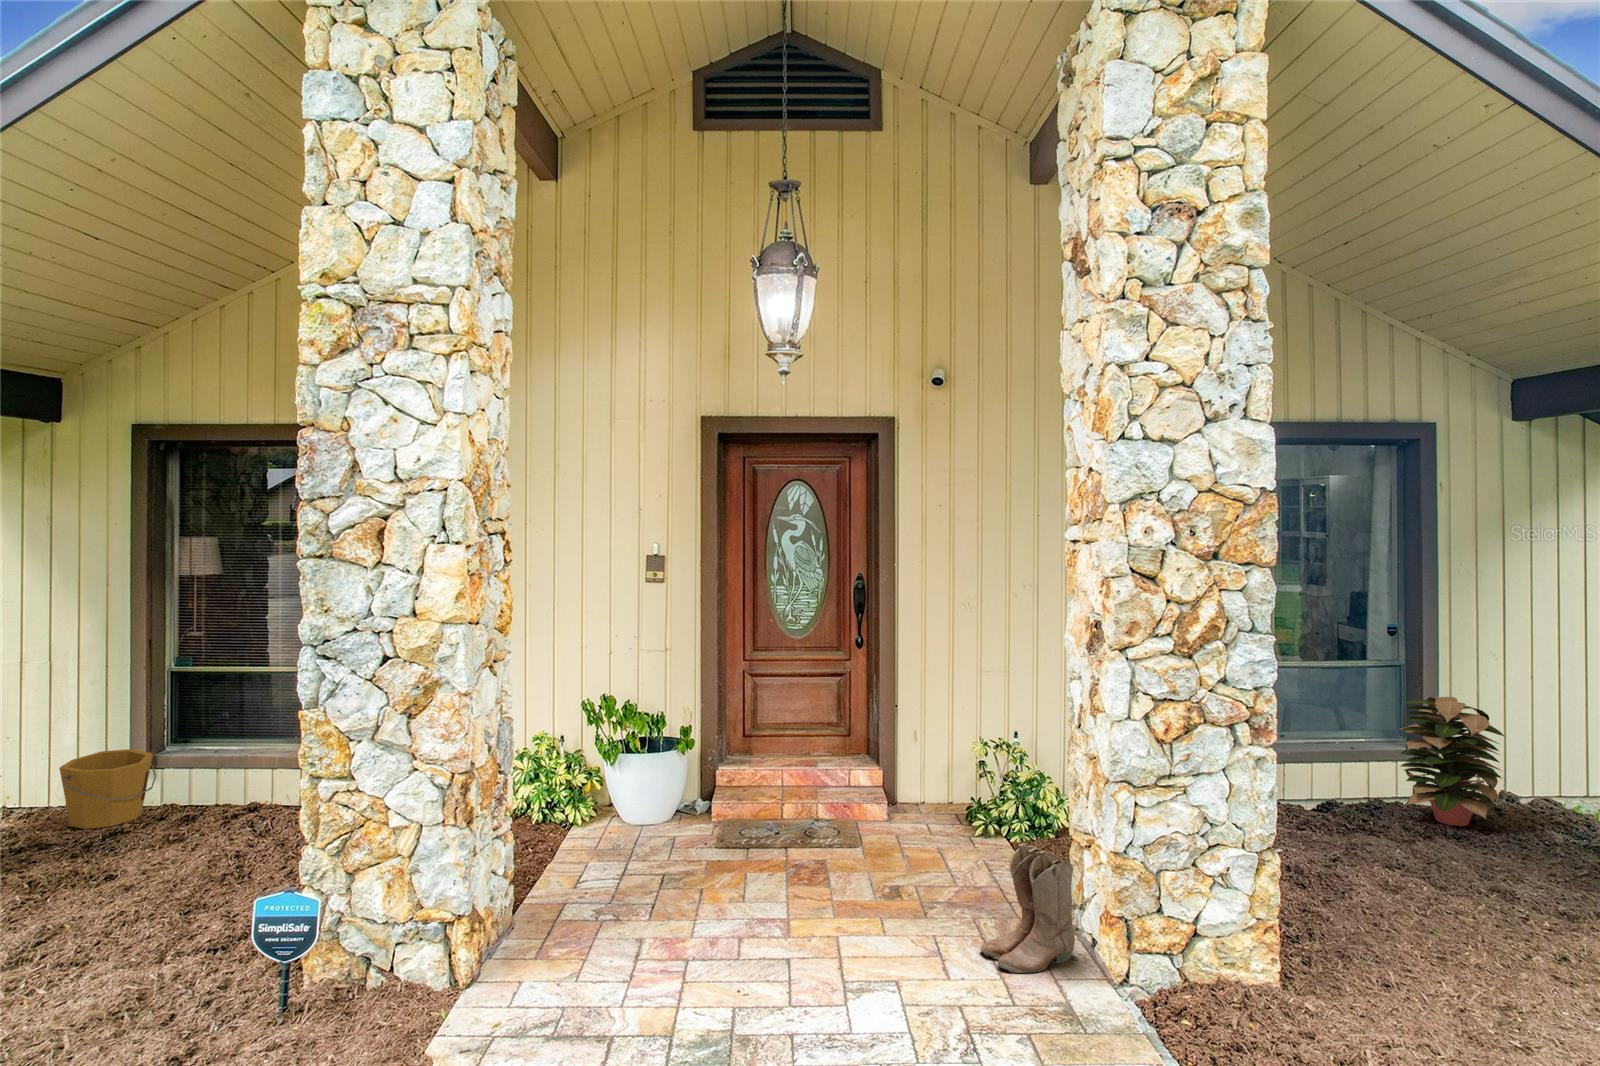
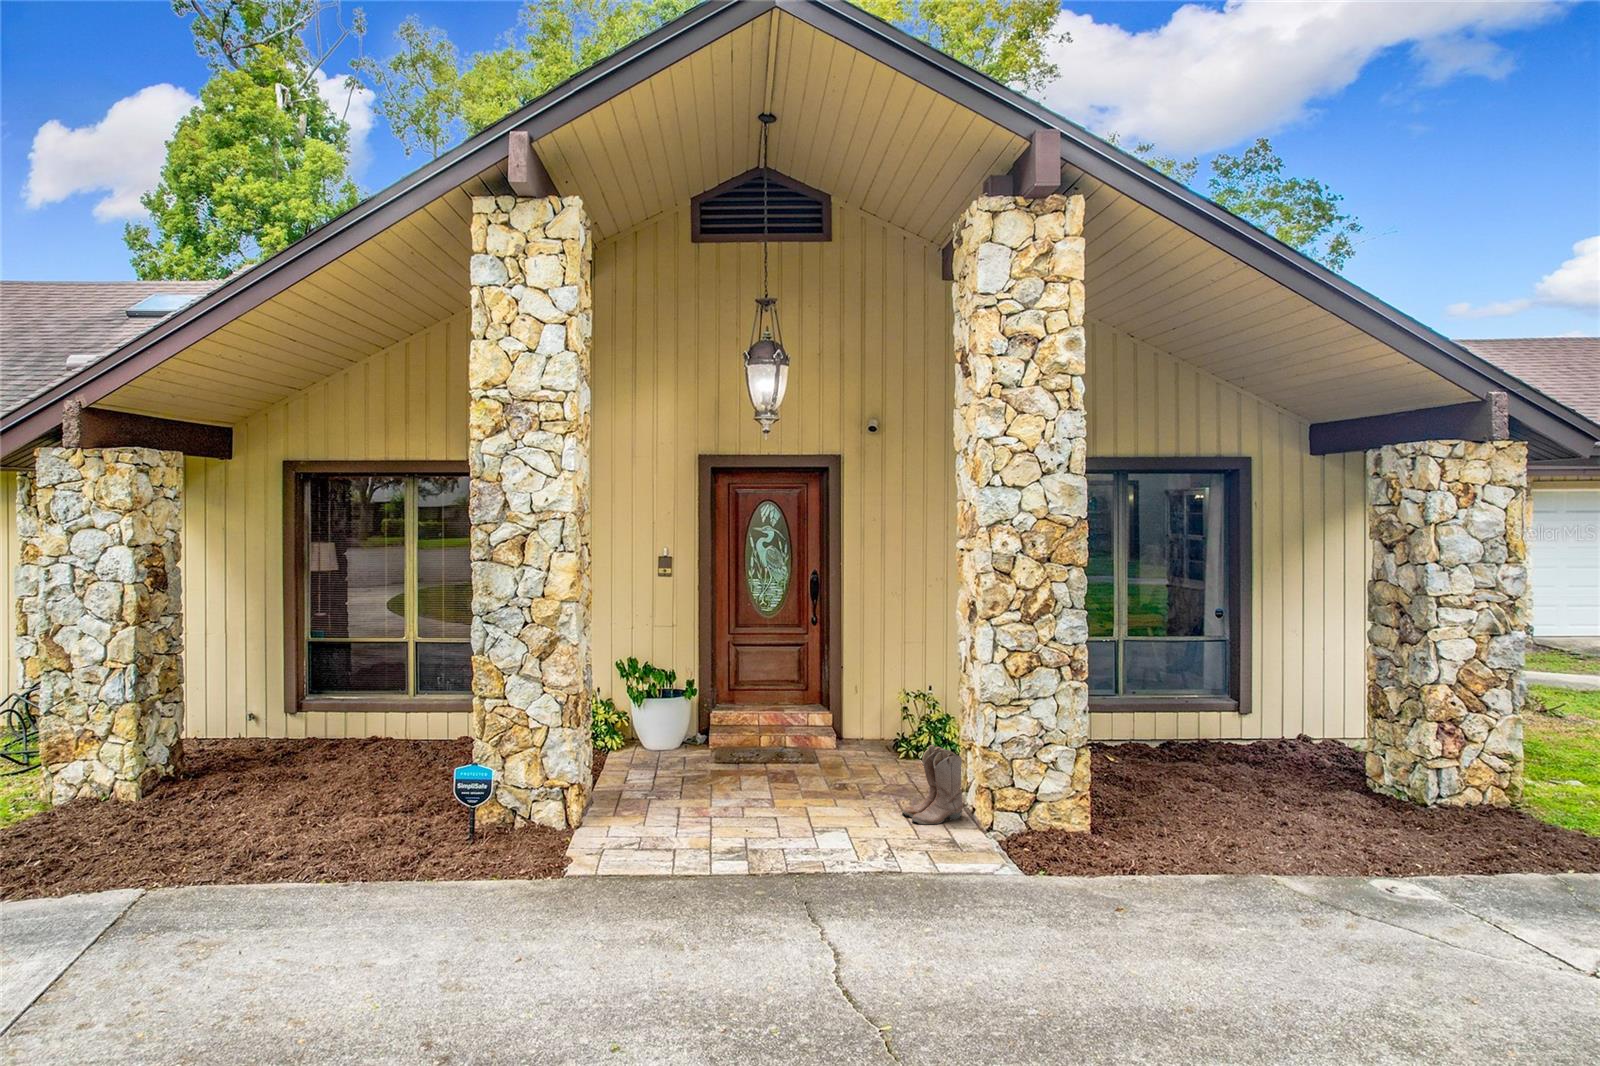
decorative plant: present [1399,697,1504,826] -> none [1222,655,1291,745]
bucket: present [59,749,156,829] -> none [286,688,347,742]

